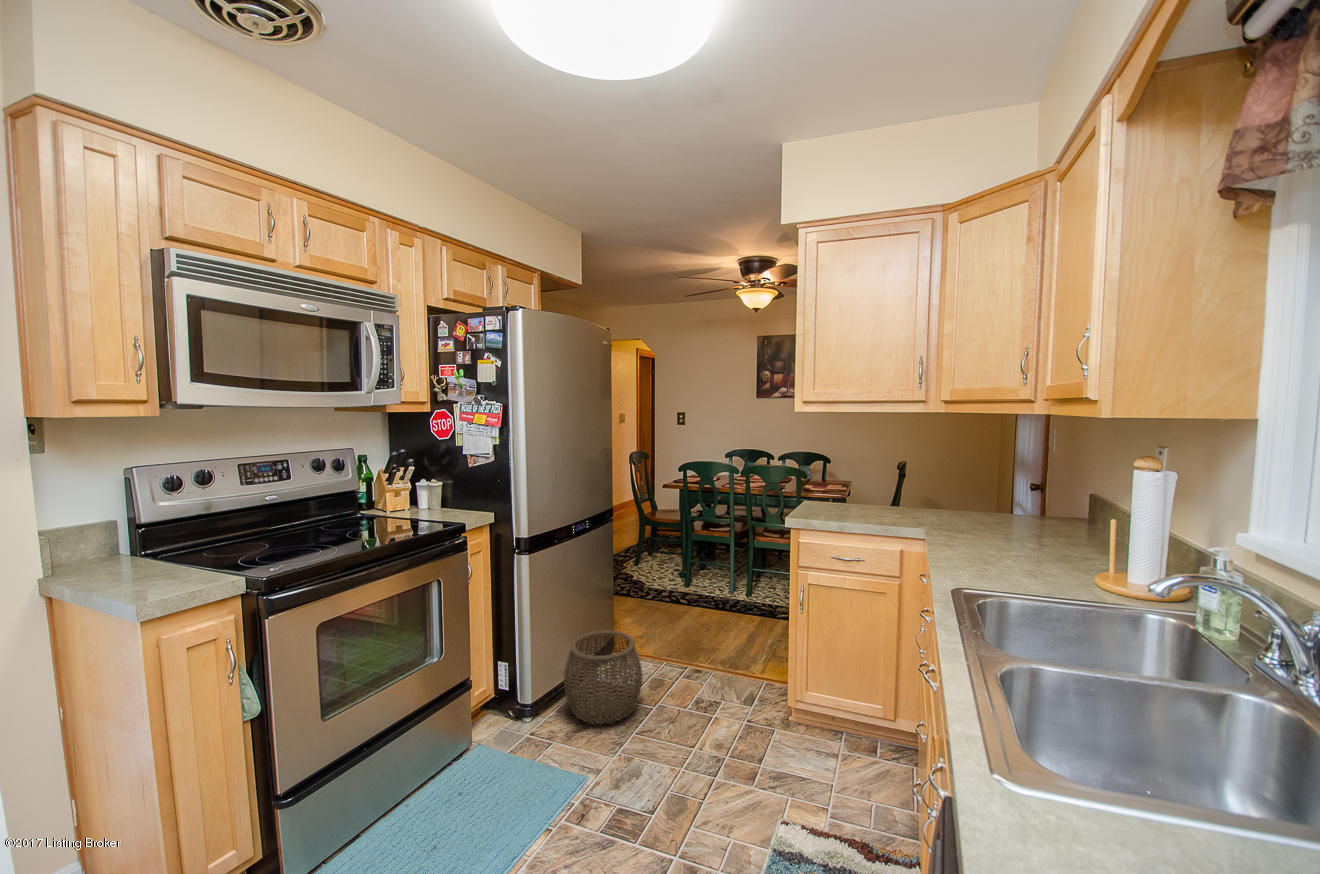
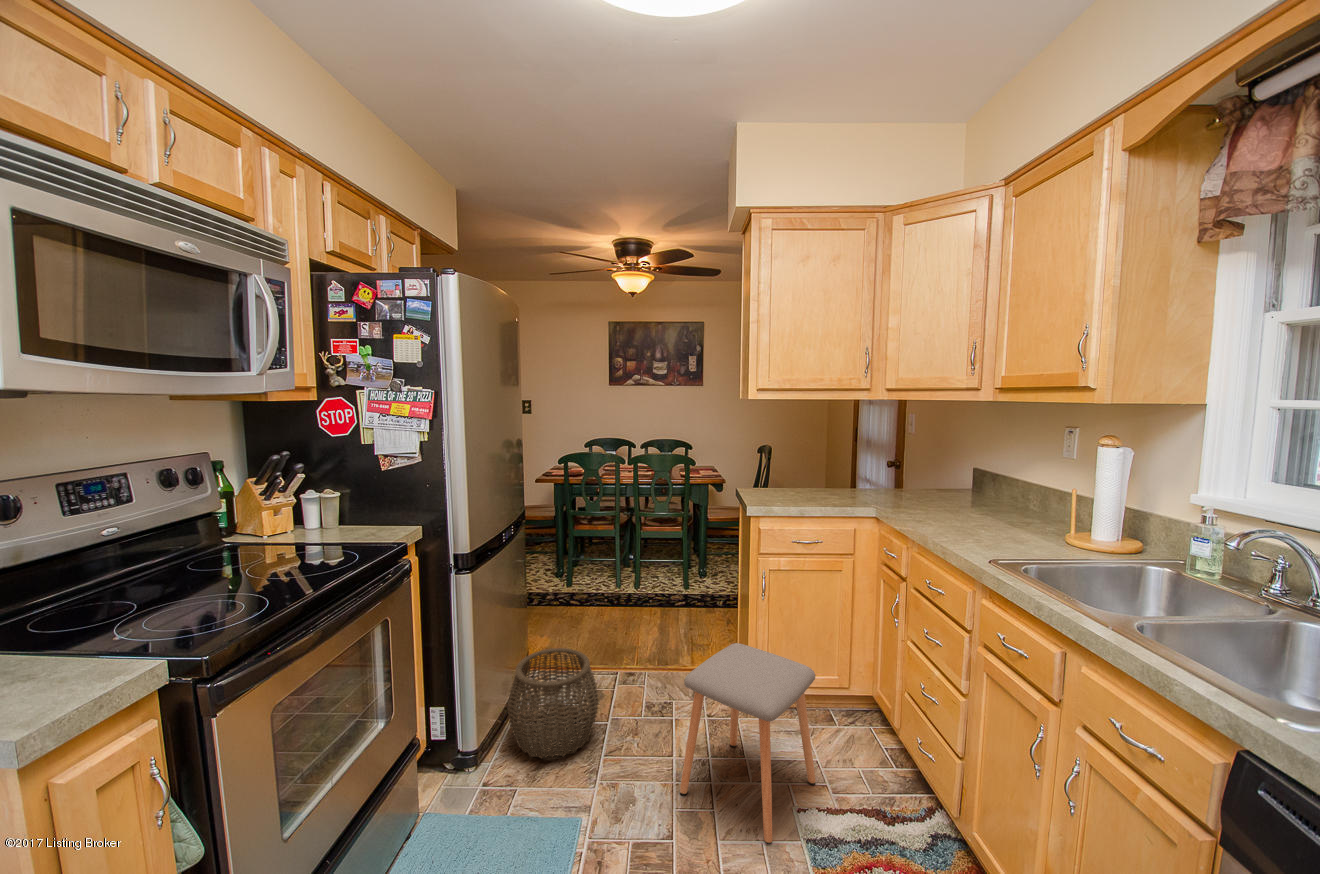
stool: none [681,650,819,845] -> present [680,643,816,844]

